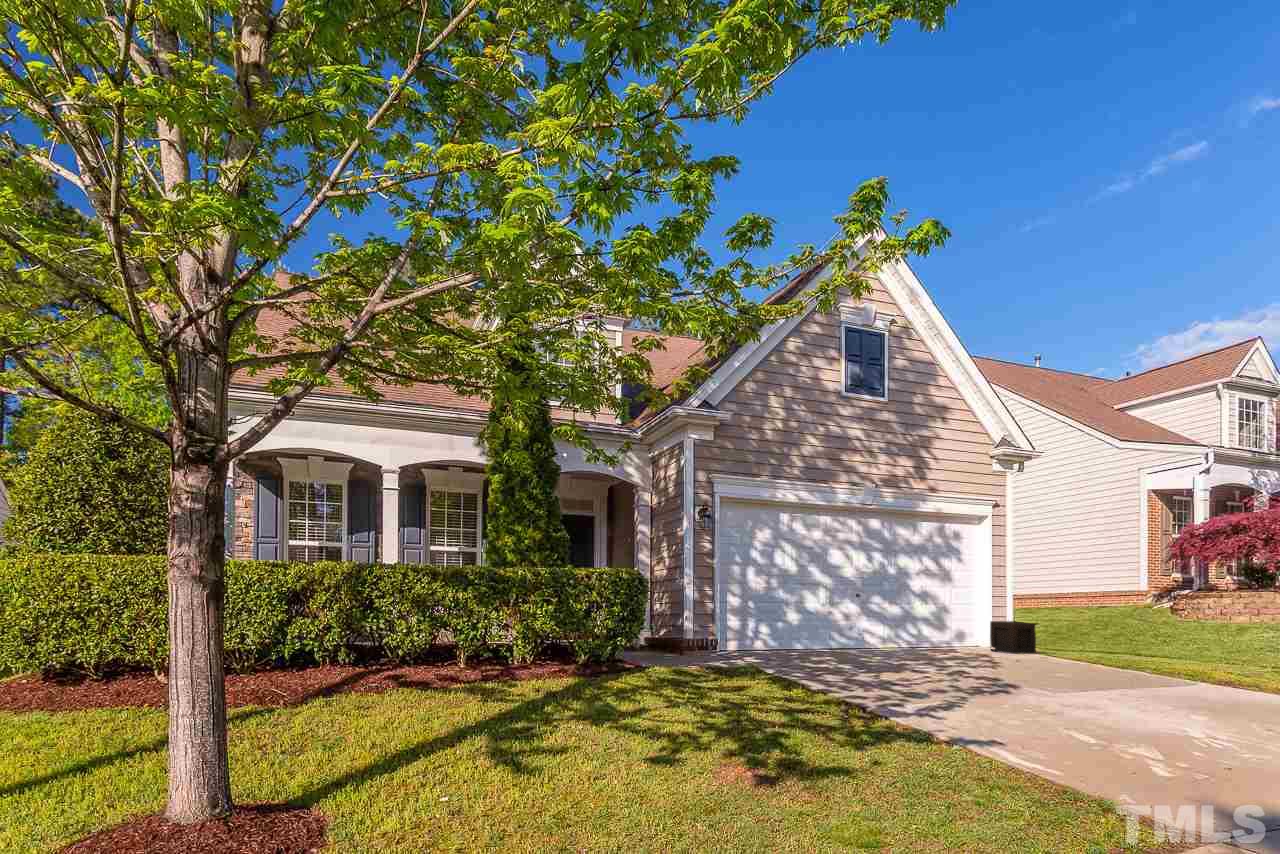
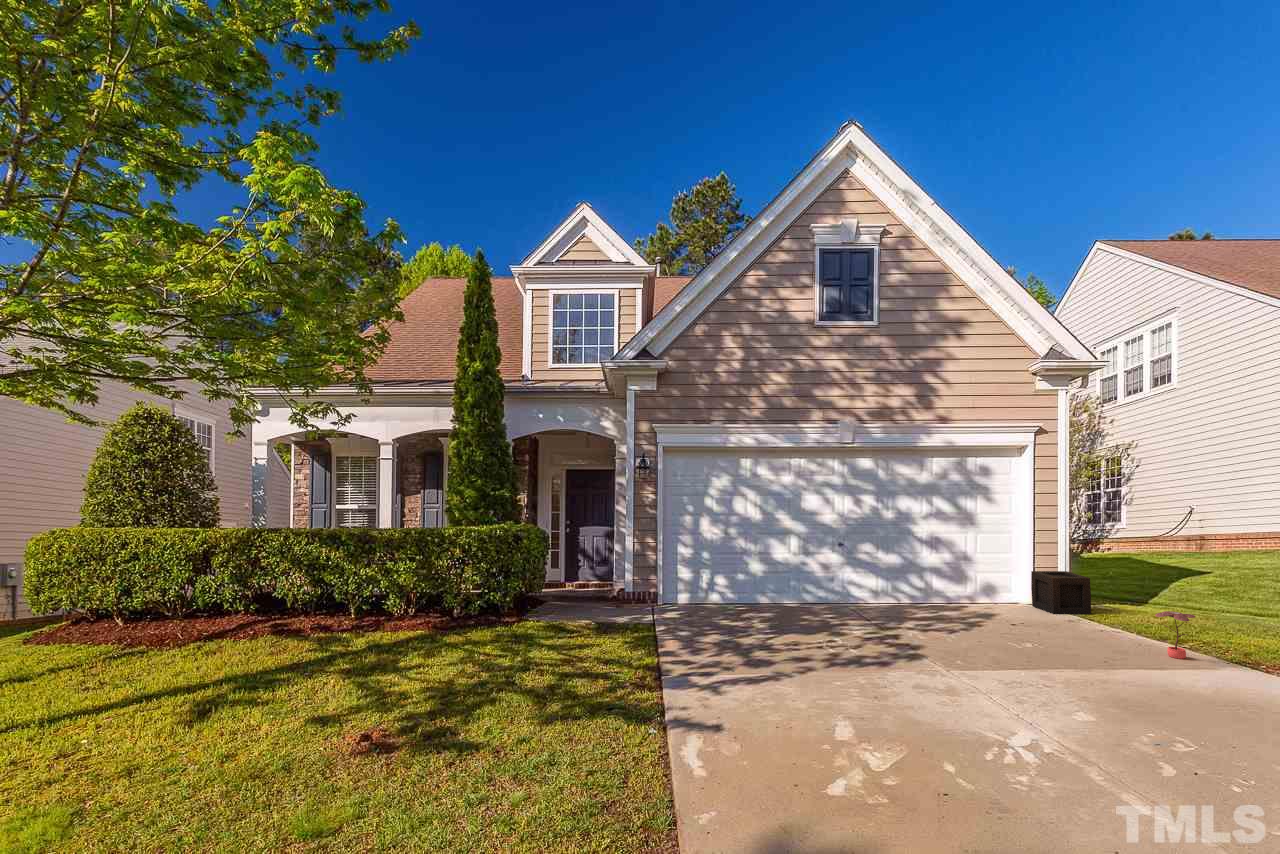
potted plant: none [1112,634,1134,666] -> present [1155,611,1195,659]

